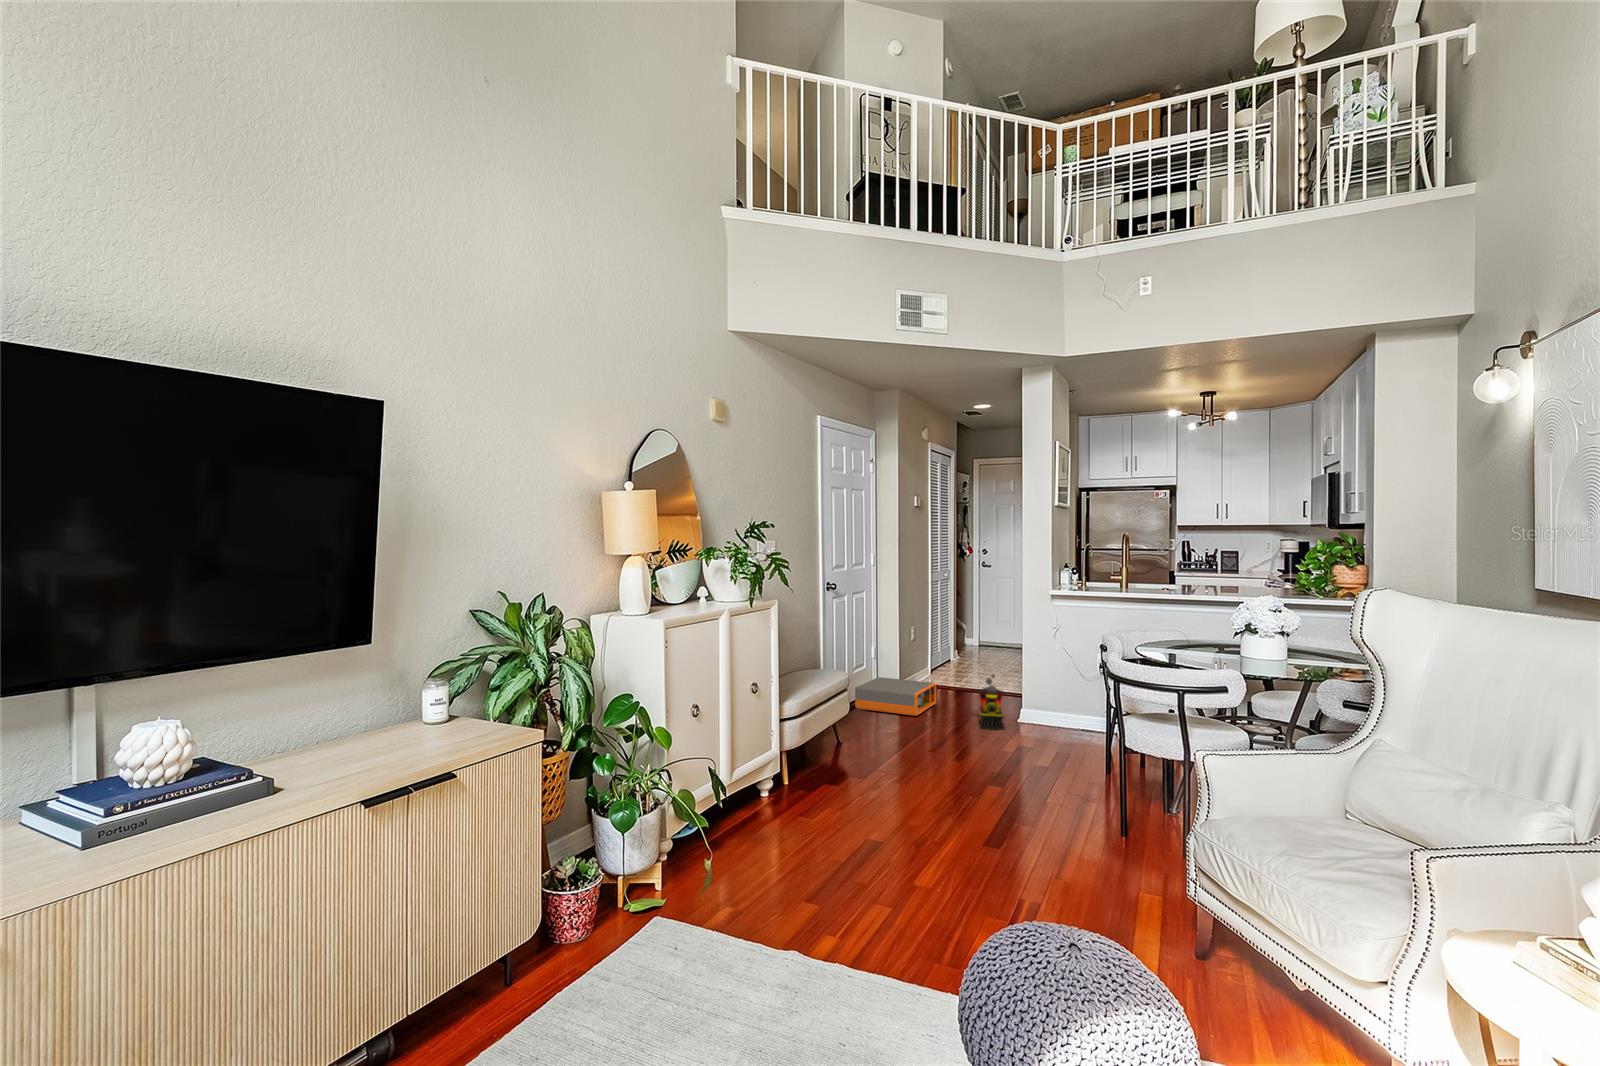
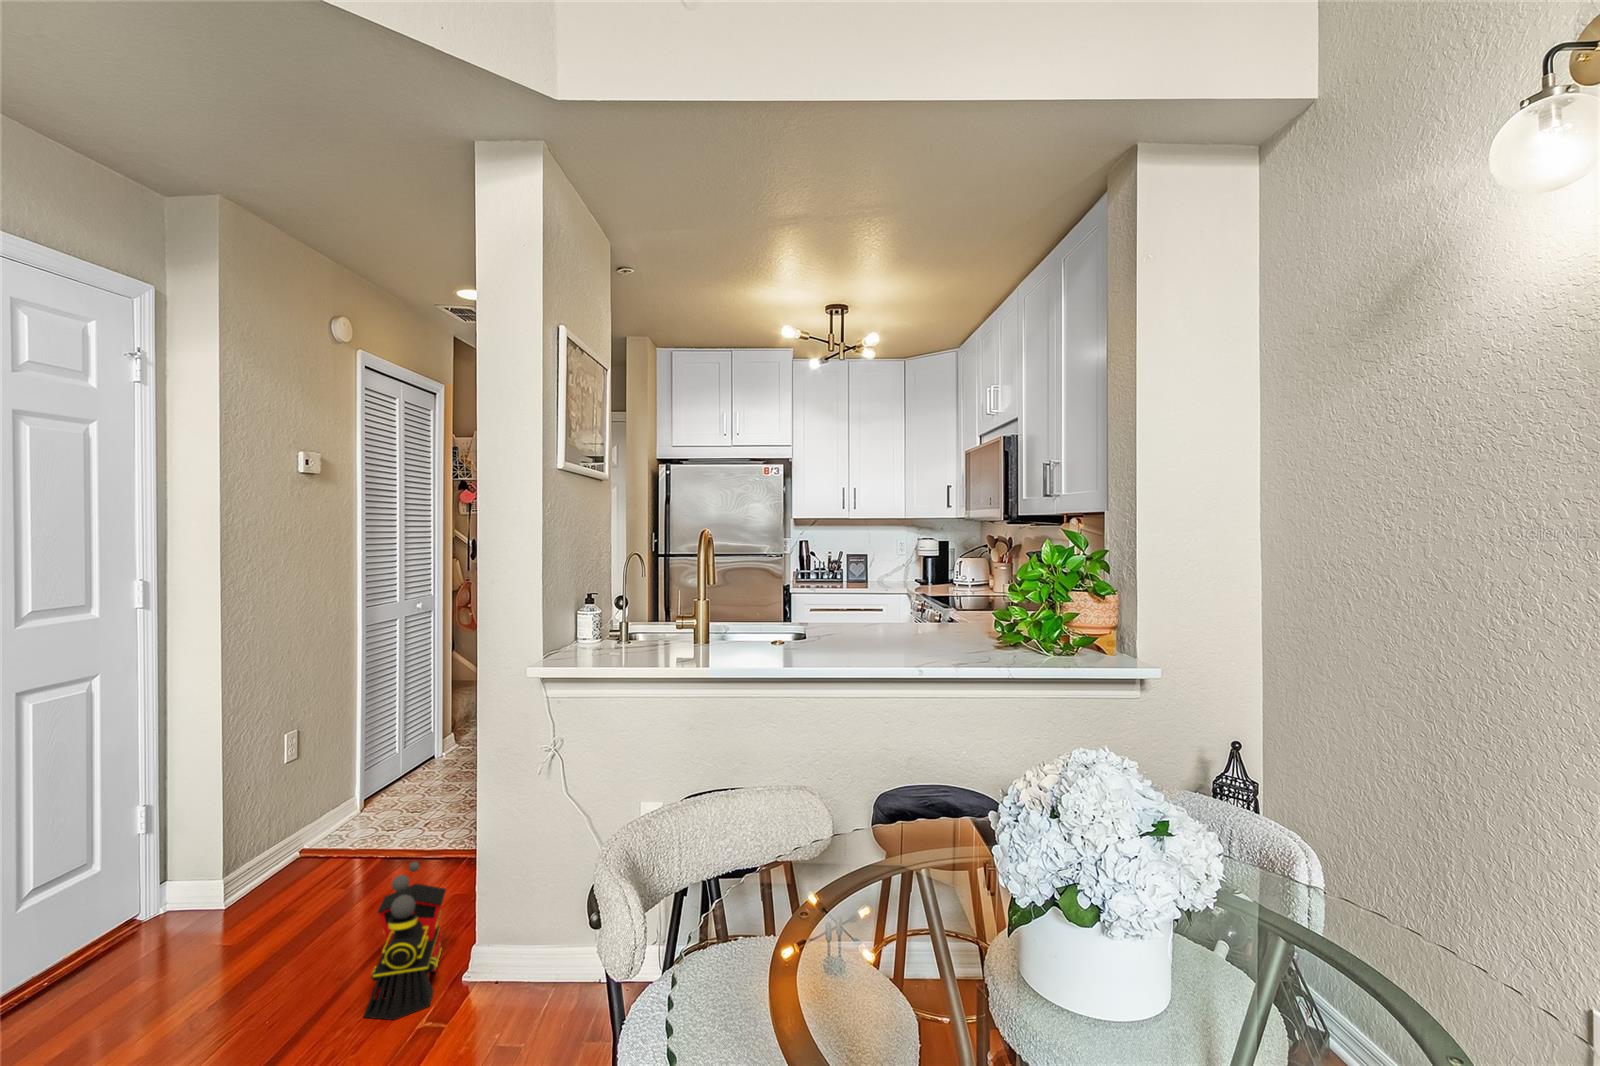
storage box: present [855,677,936,716] -> none [27,878,302,1004]

